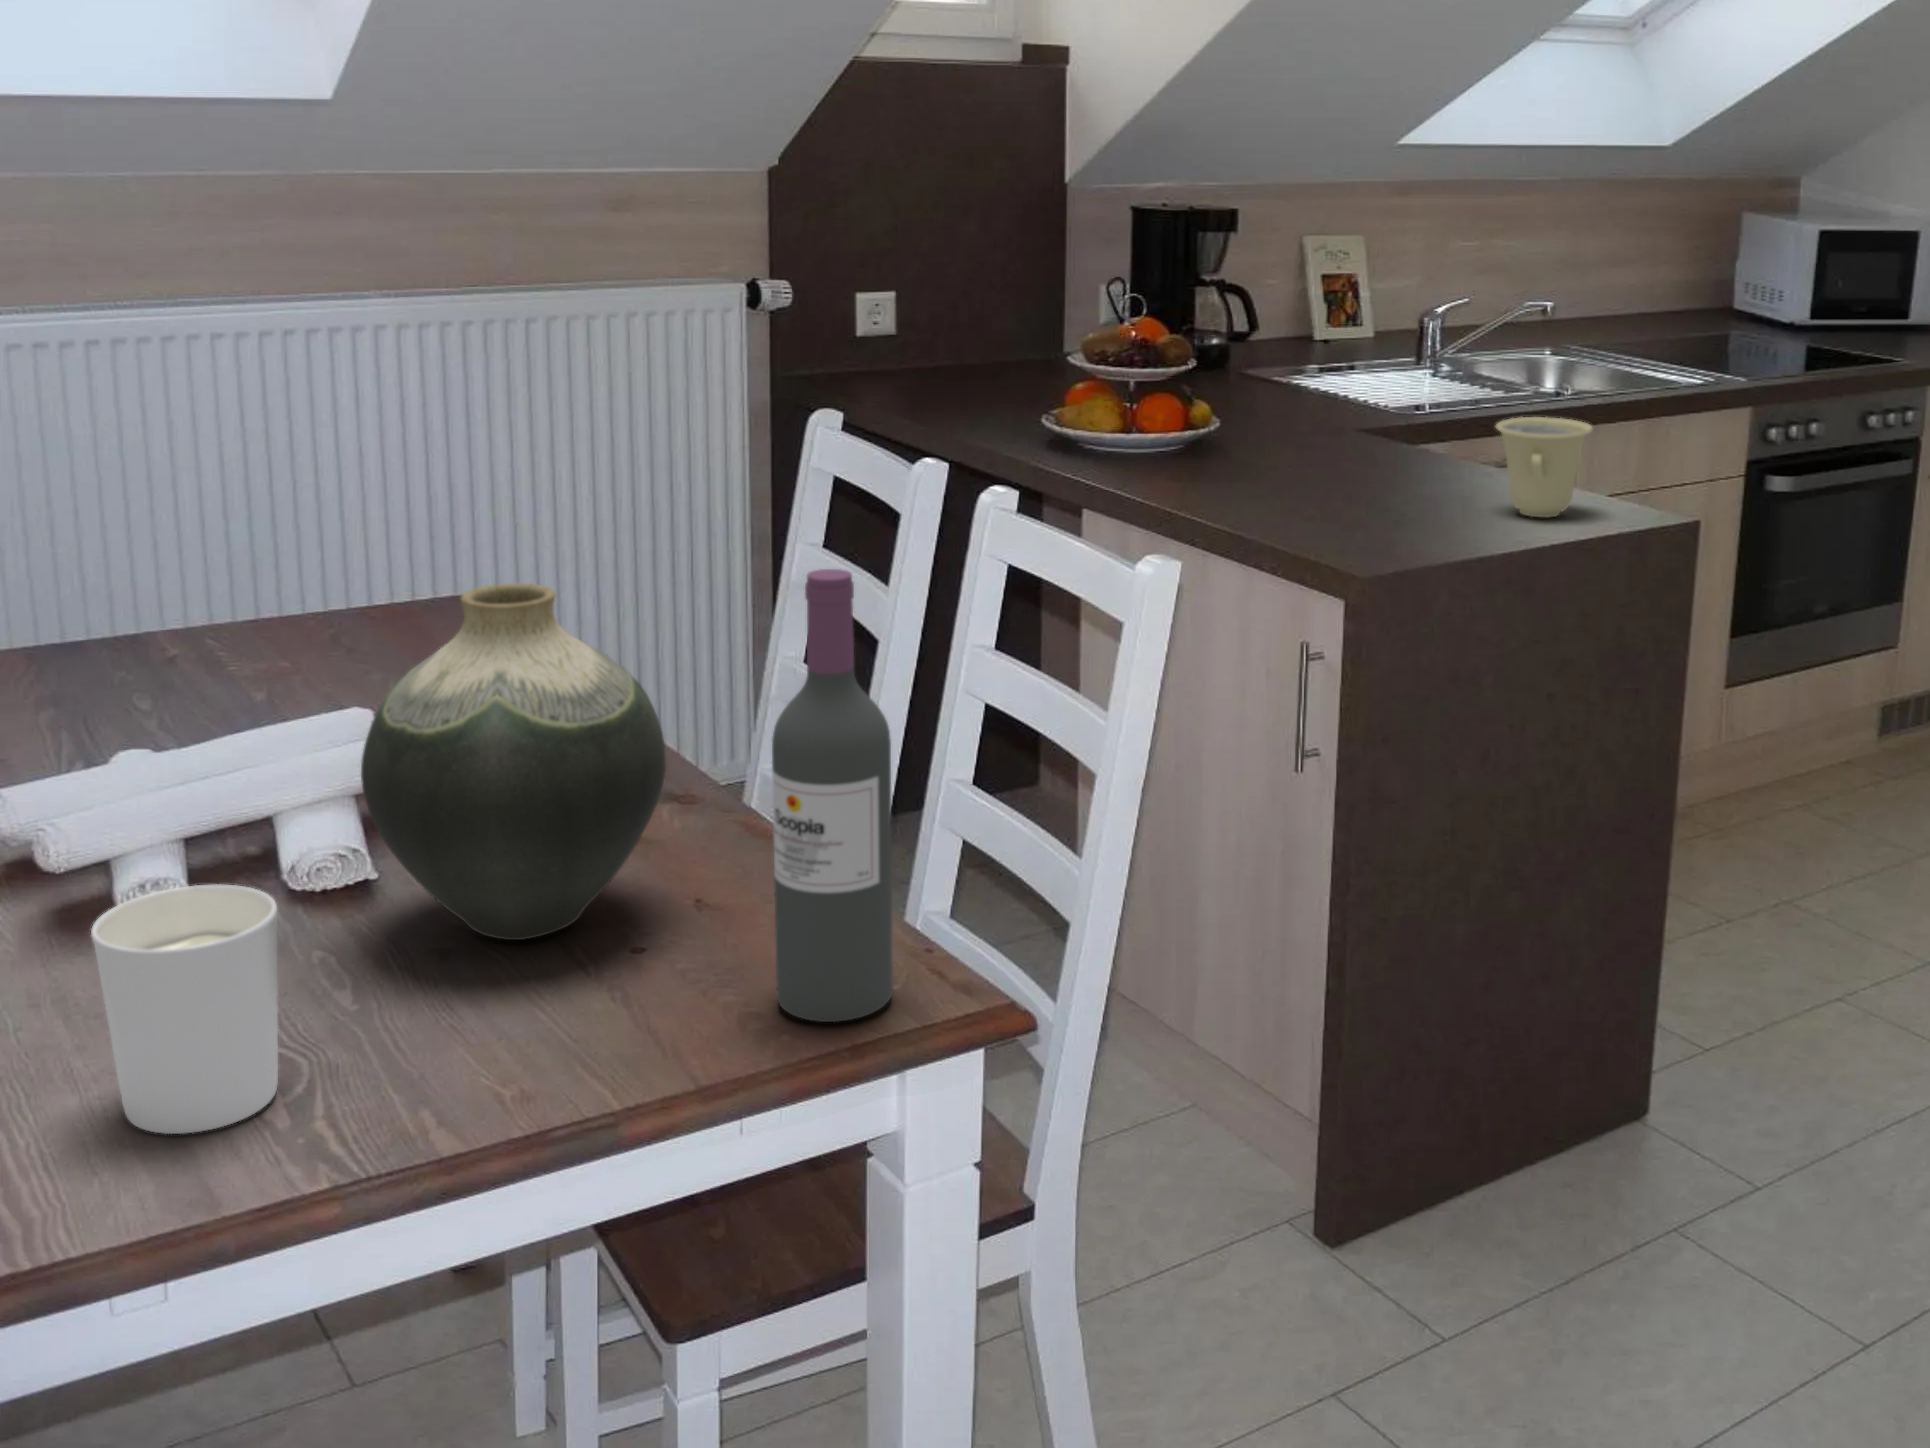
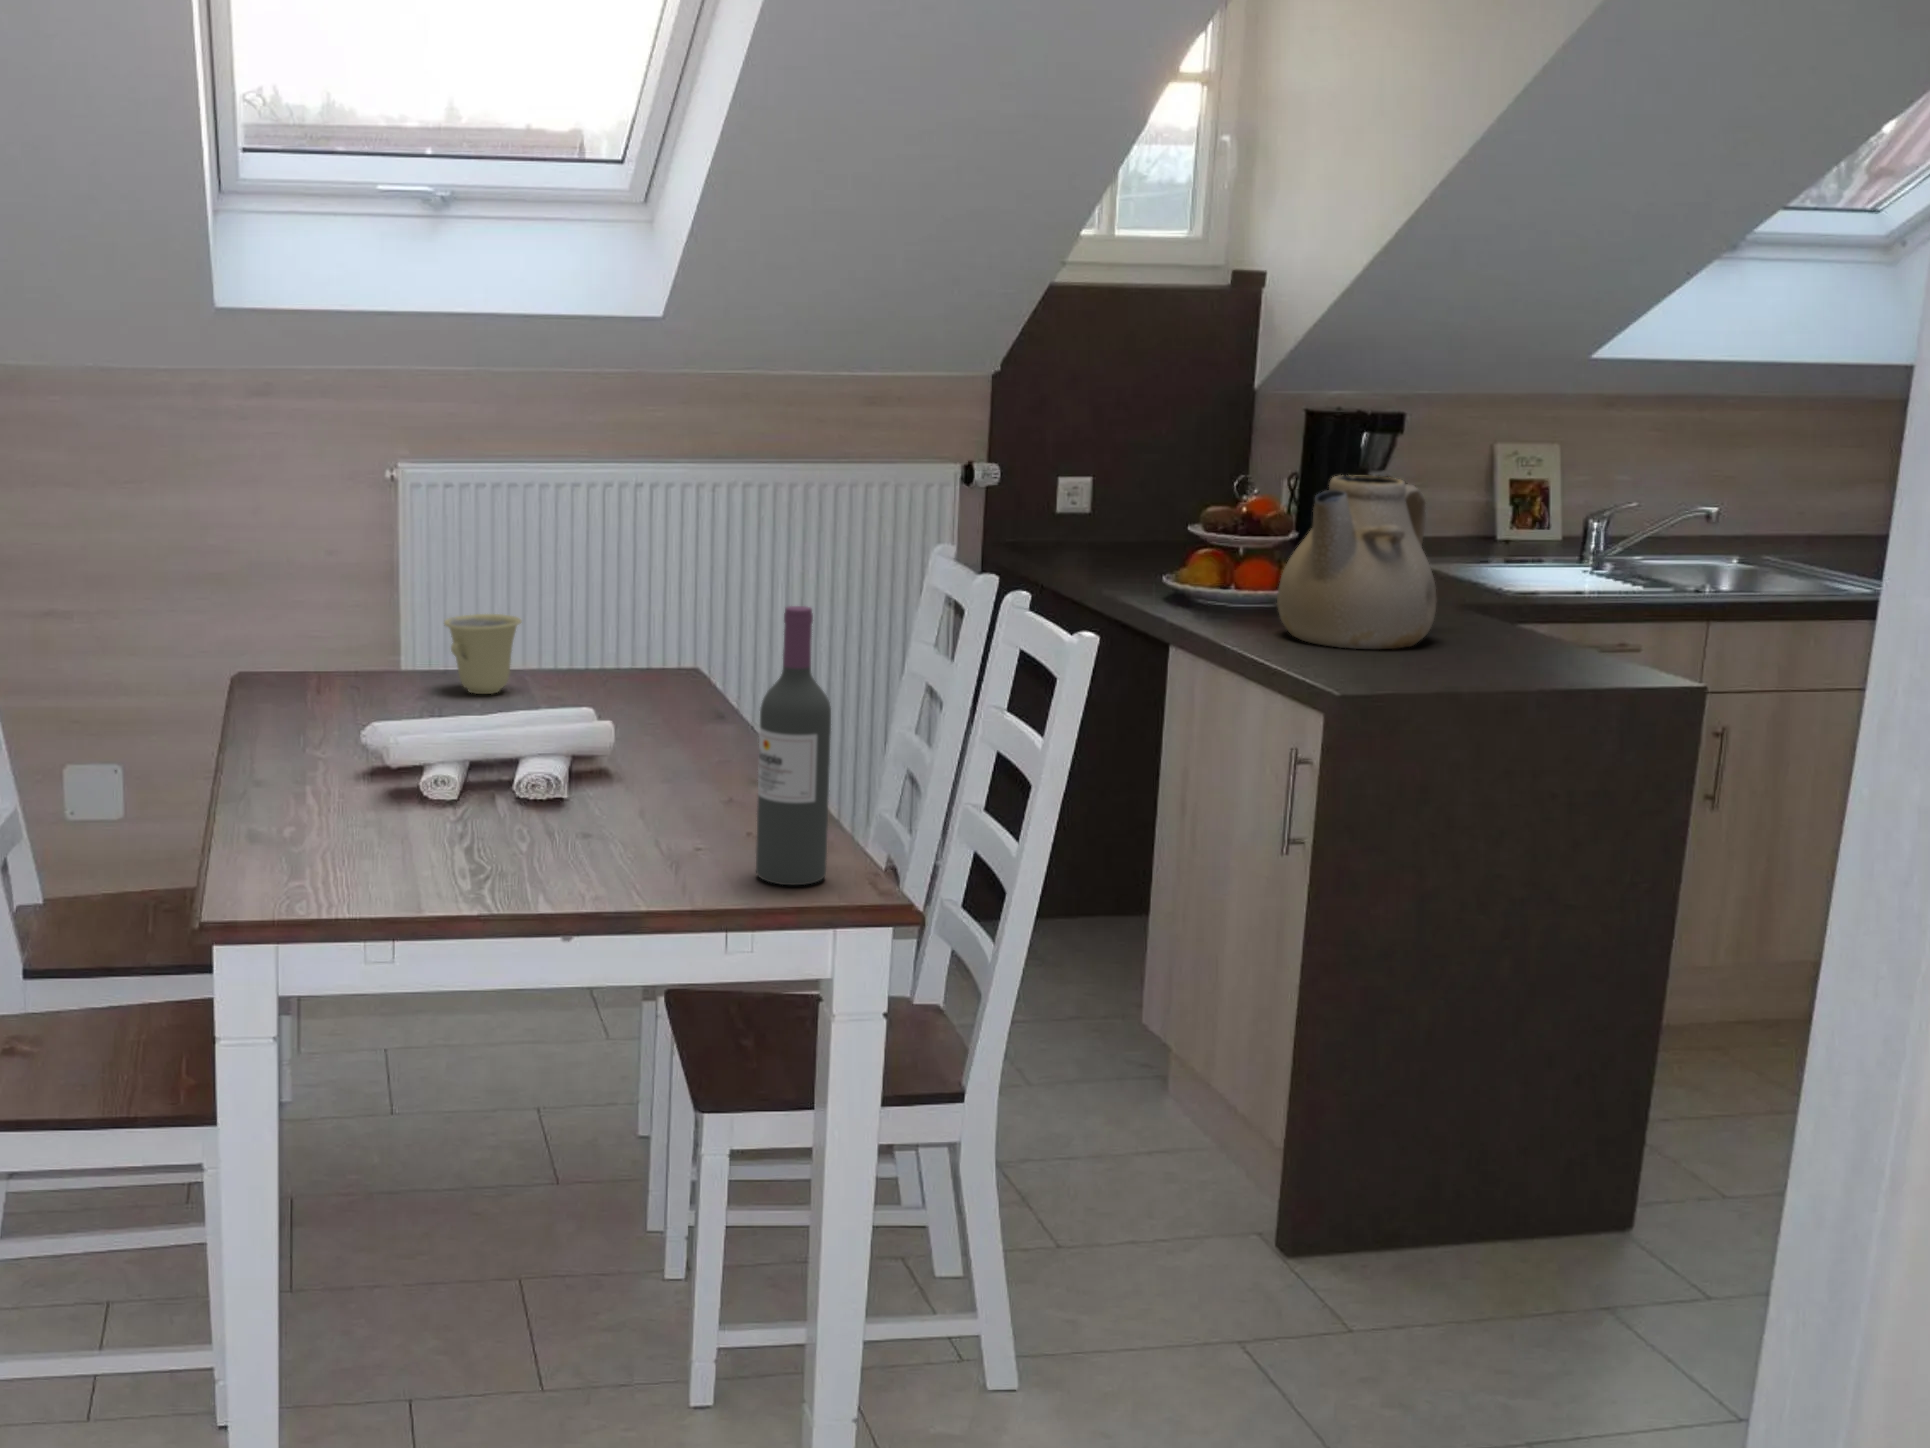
teapot: none [1221,290,1403,500] -> present [1277,476,1437,649]
cup: present [1496,417,1593,517] -> present [444,614,522,694]
vase: present [361,583,666,940] -> none [552,614,726,830]
candle holder: present [91,885,278,1134] -> none [394,752,485,879]

